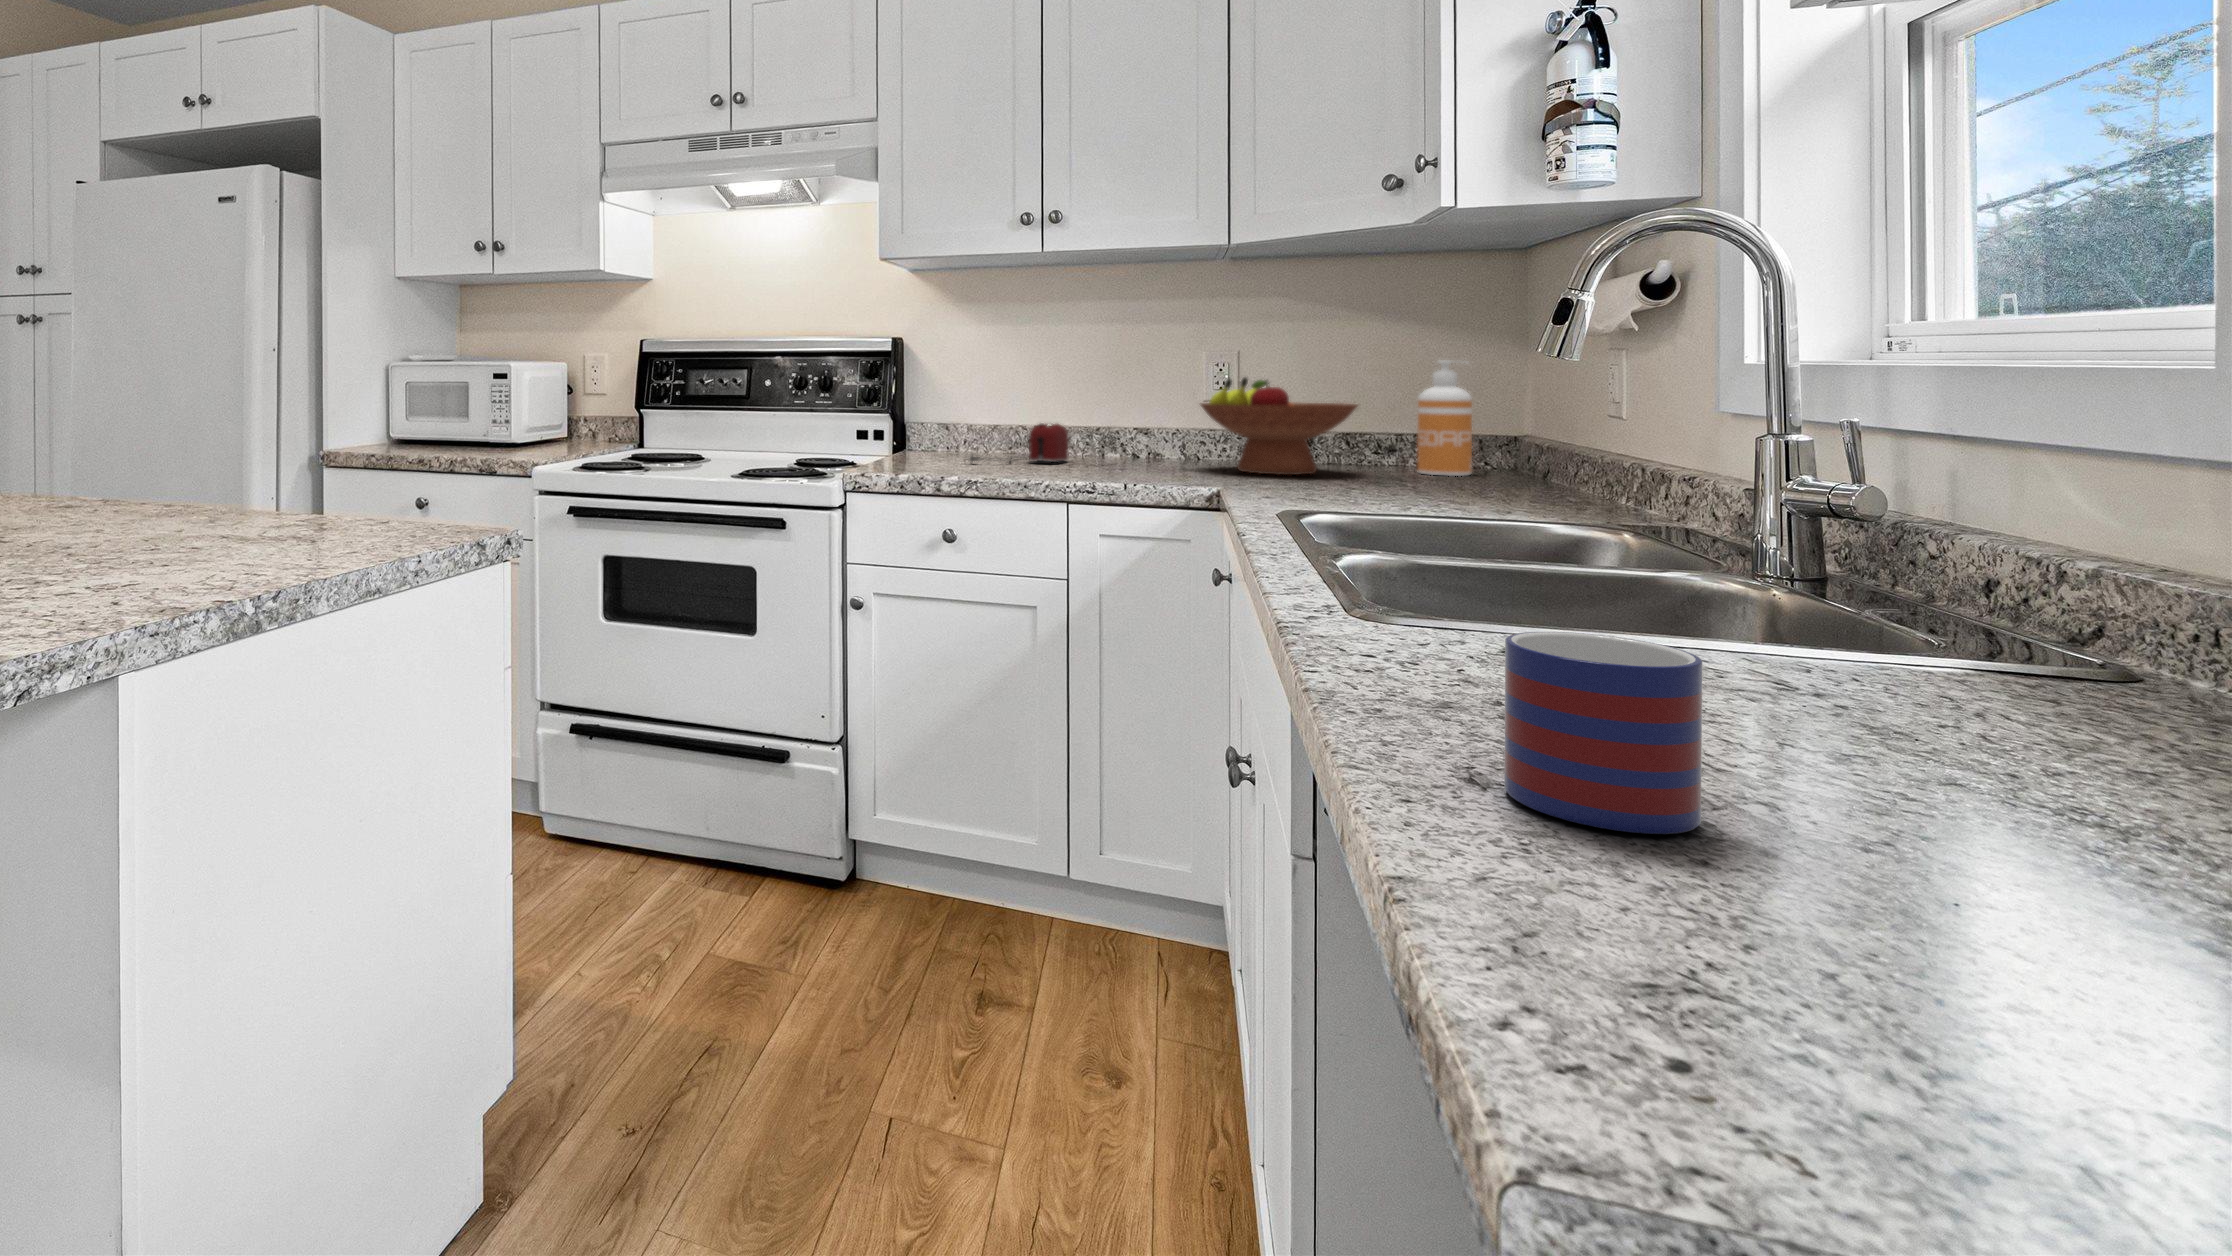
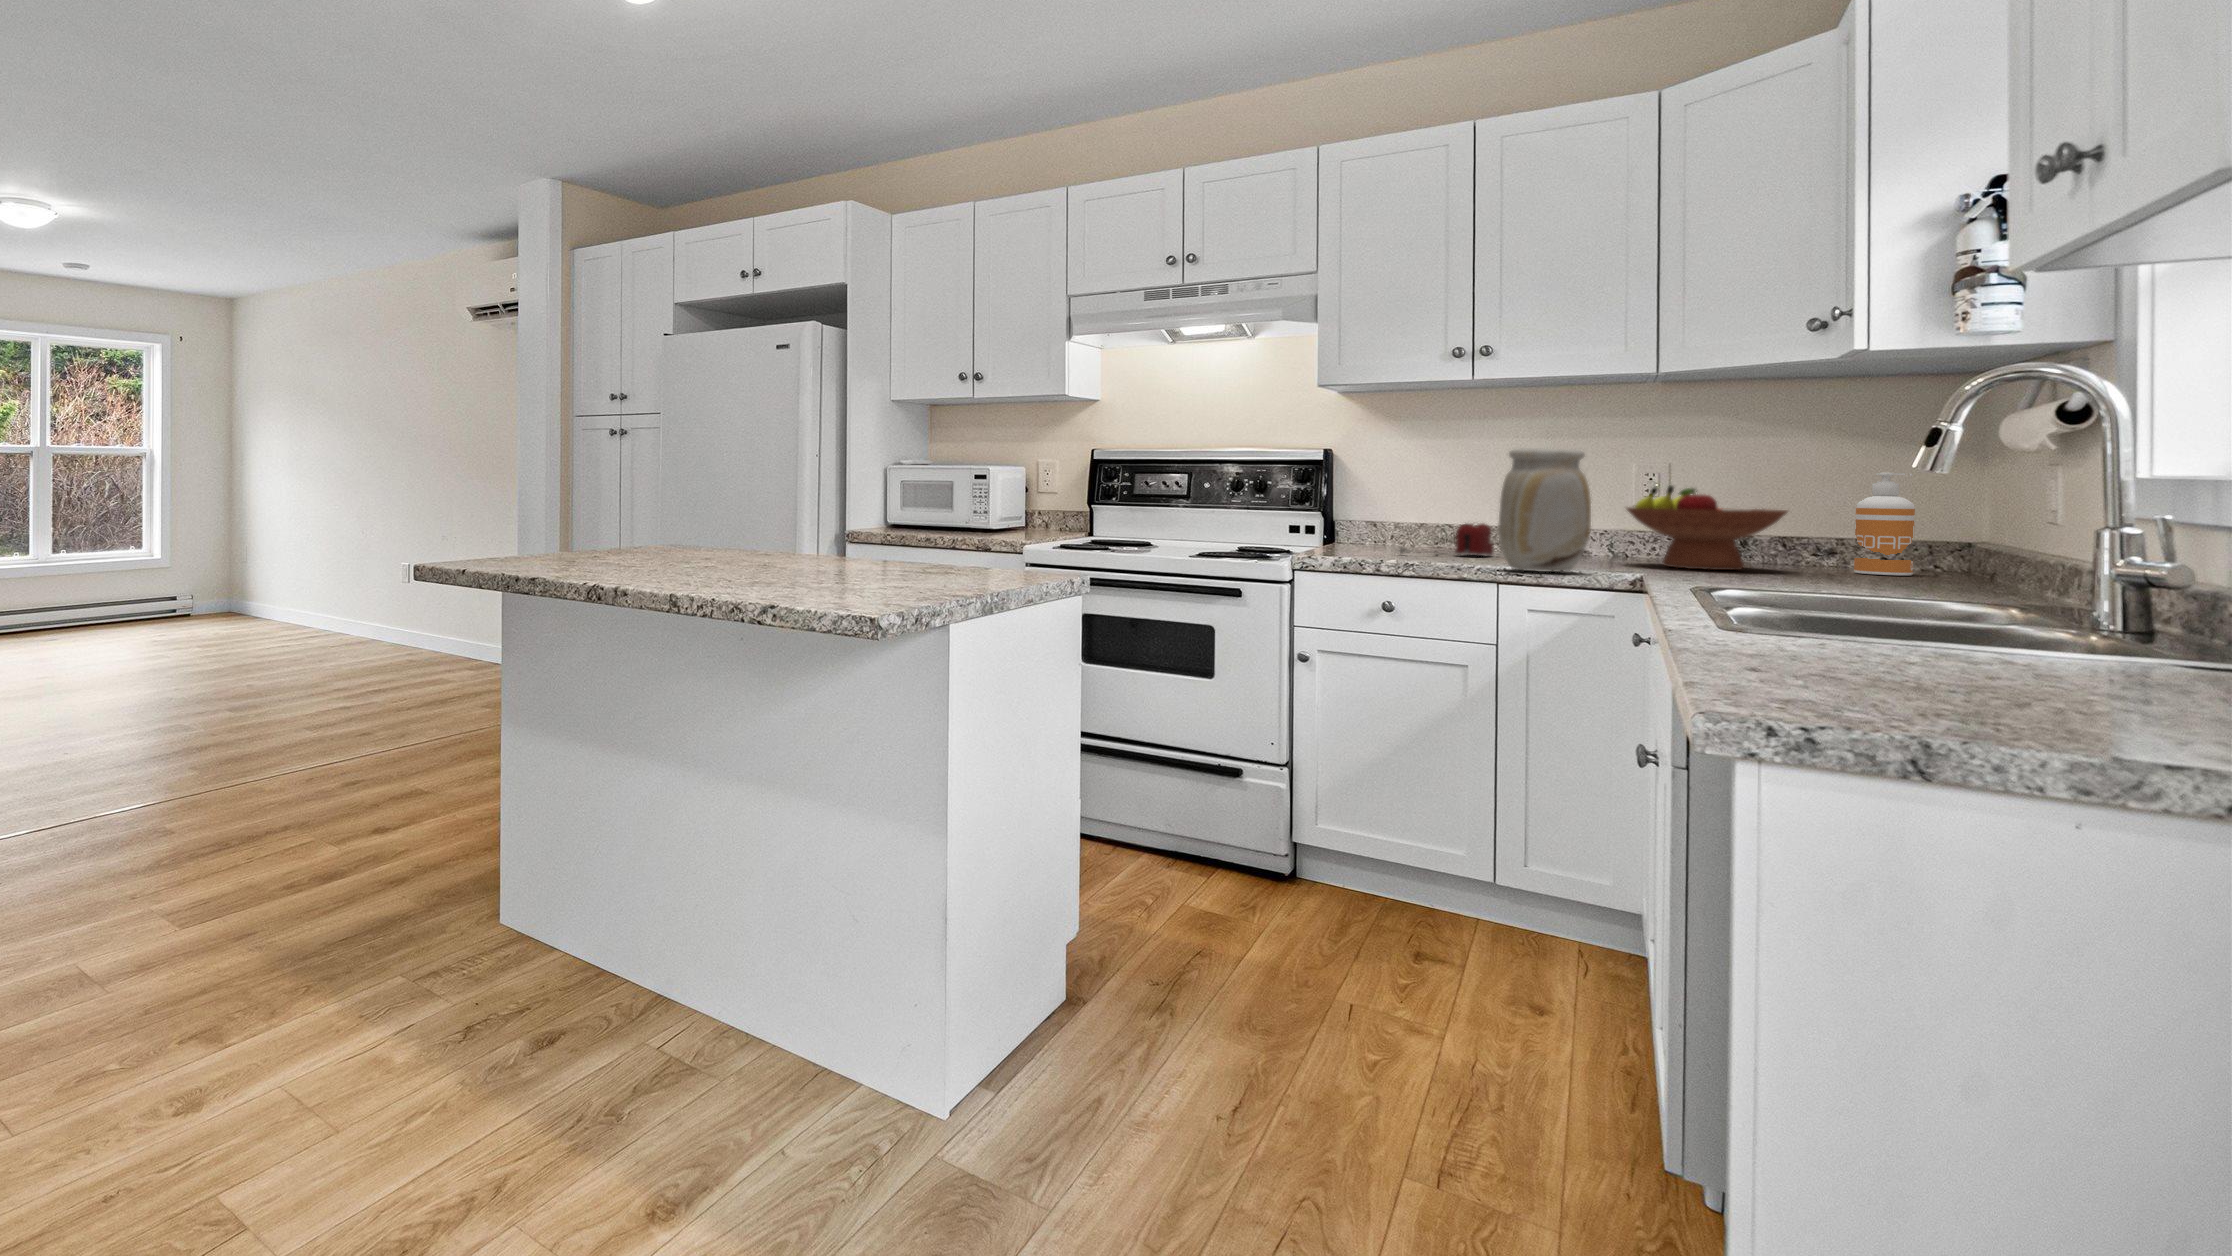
vase: none [1069,332,1167,487] -> present [1498,448,1591,572]
mug: present [1504,632,1702,834] -> none [1759,601,1861,683]

